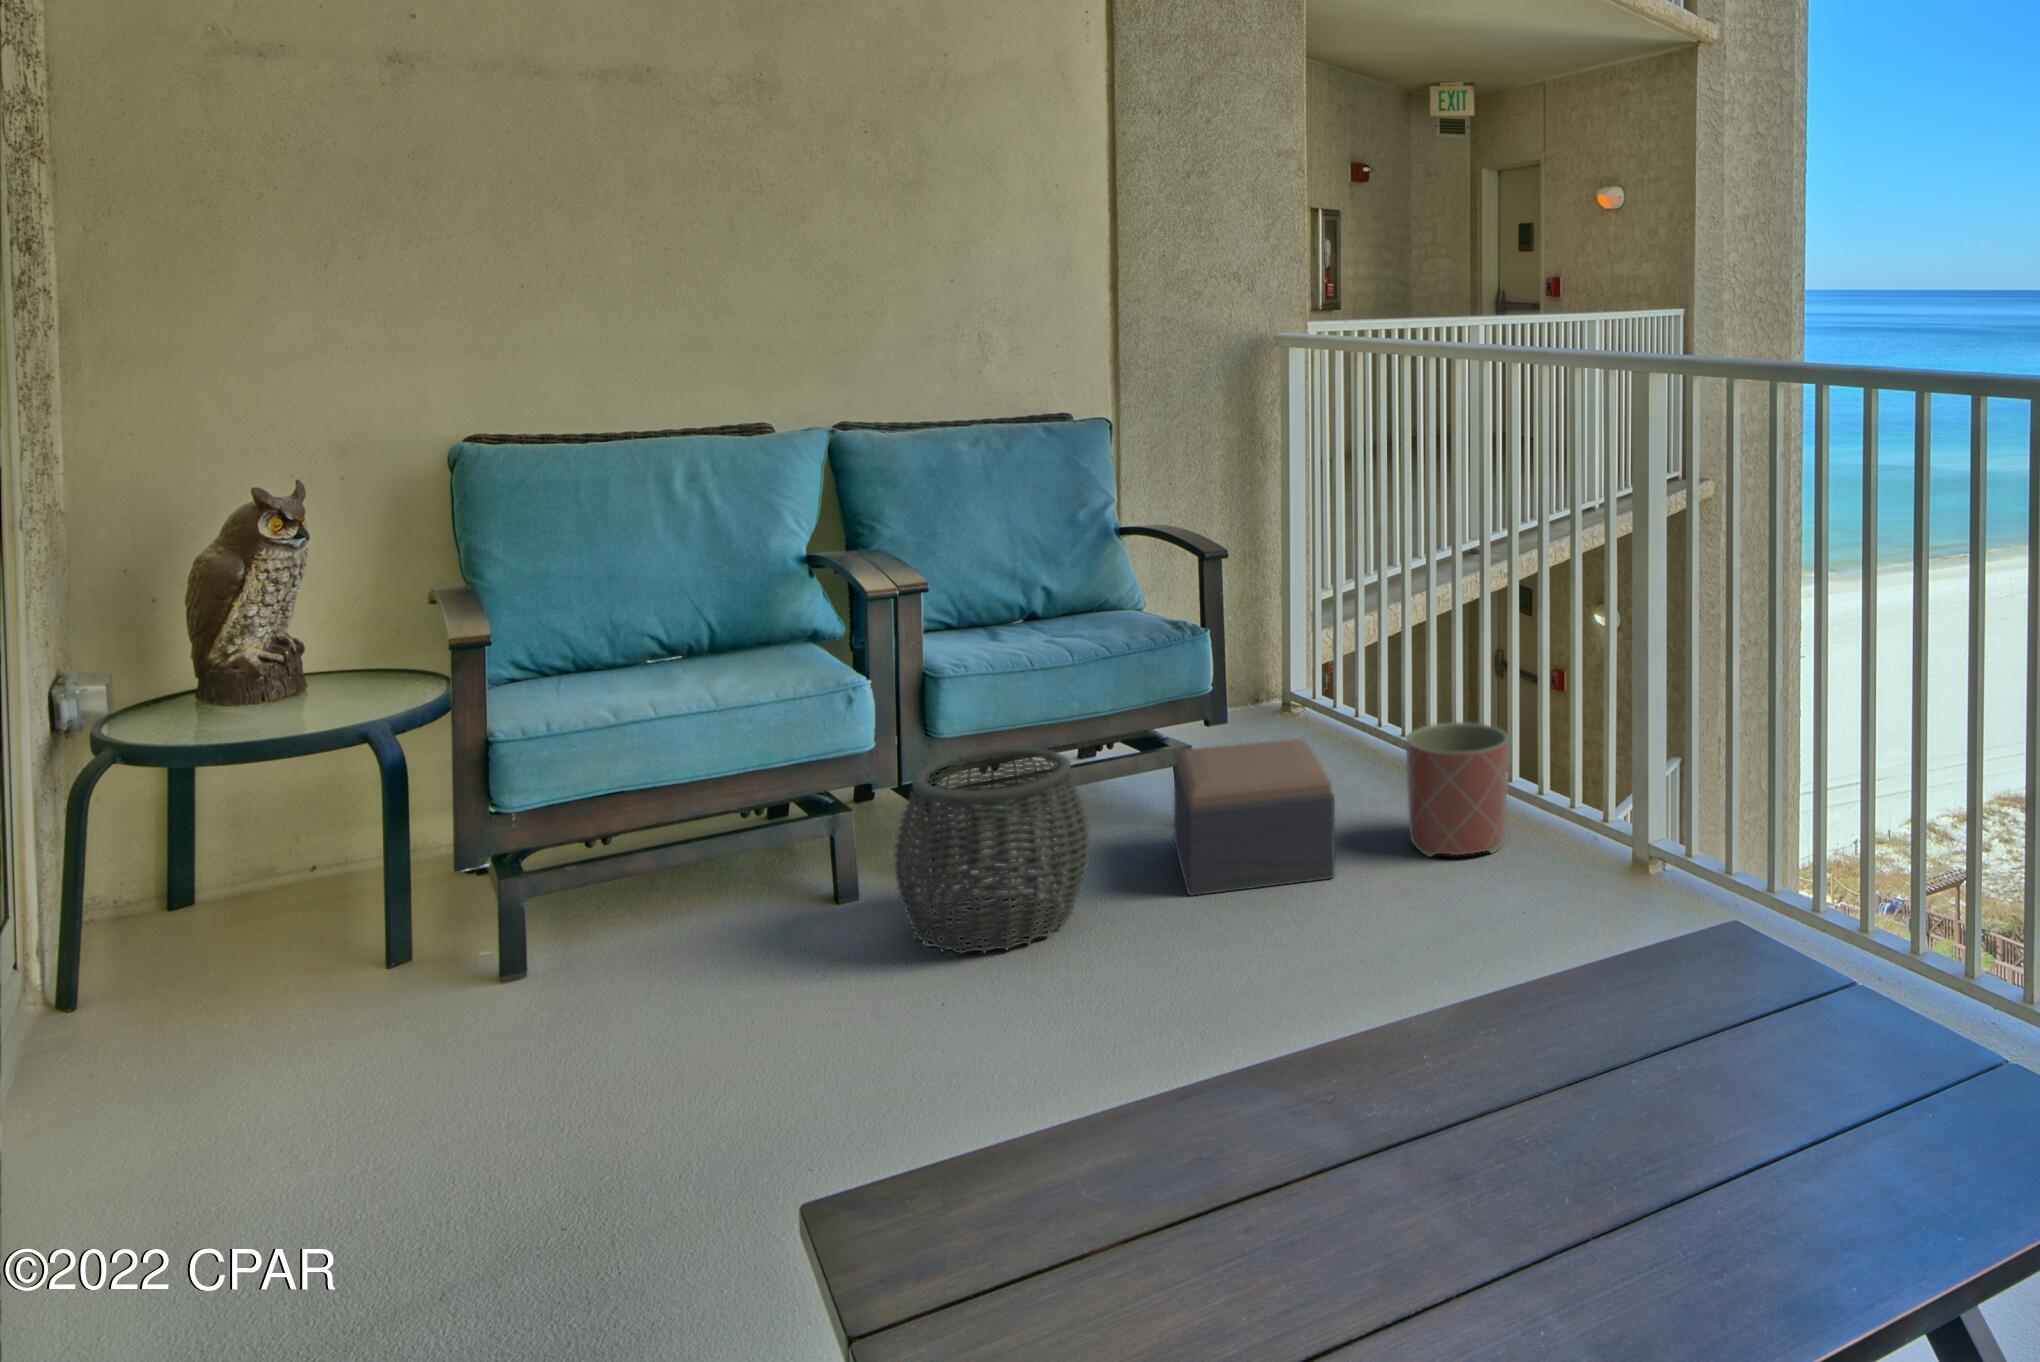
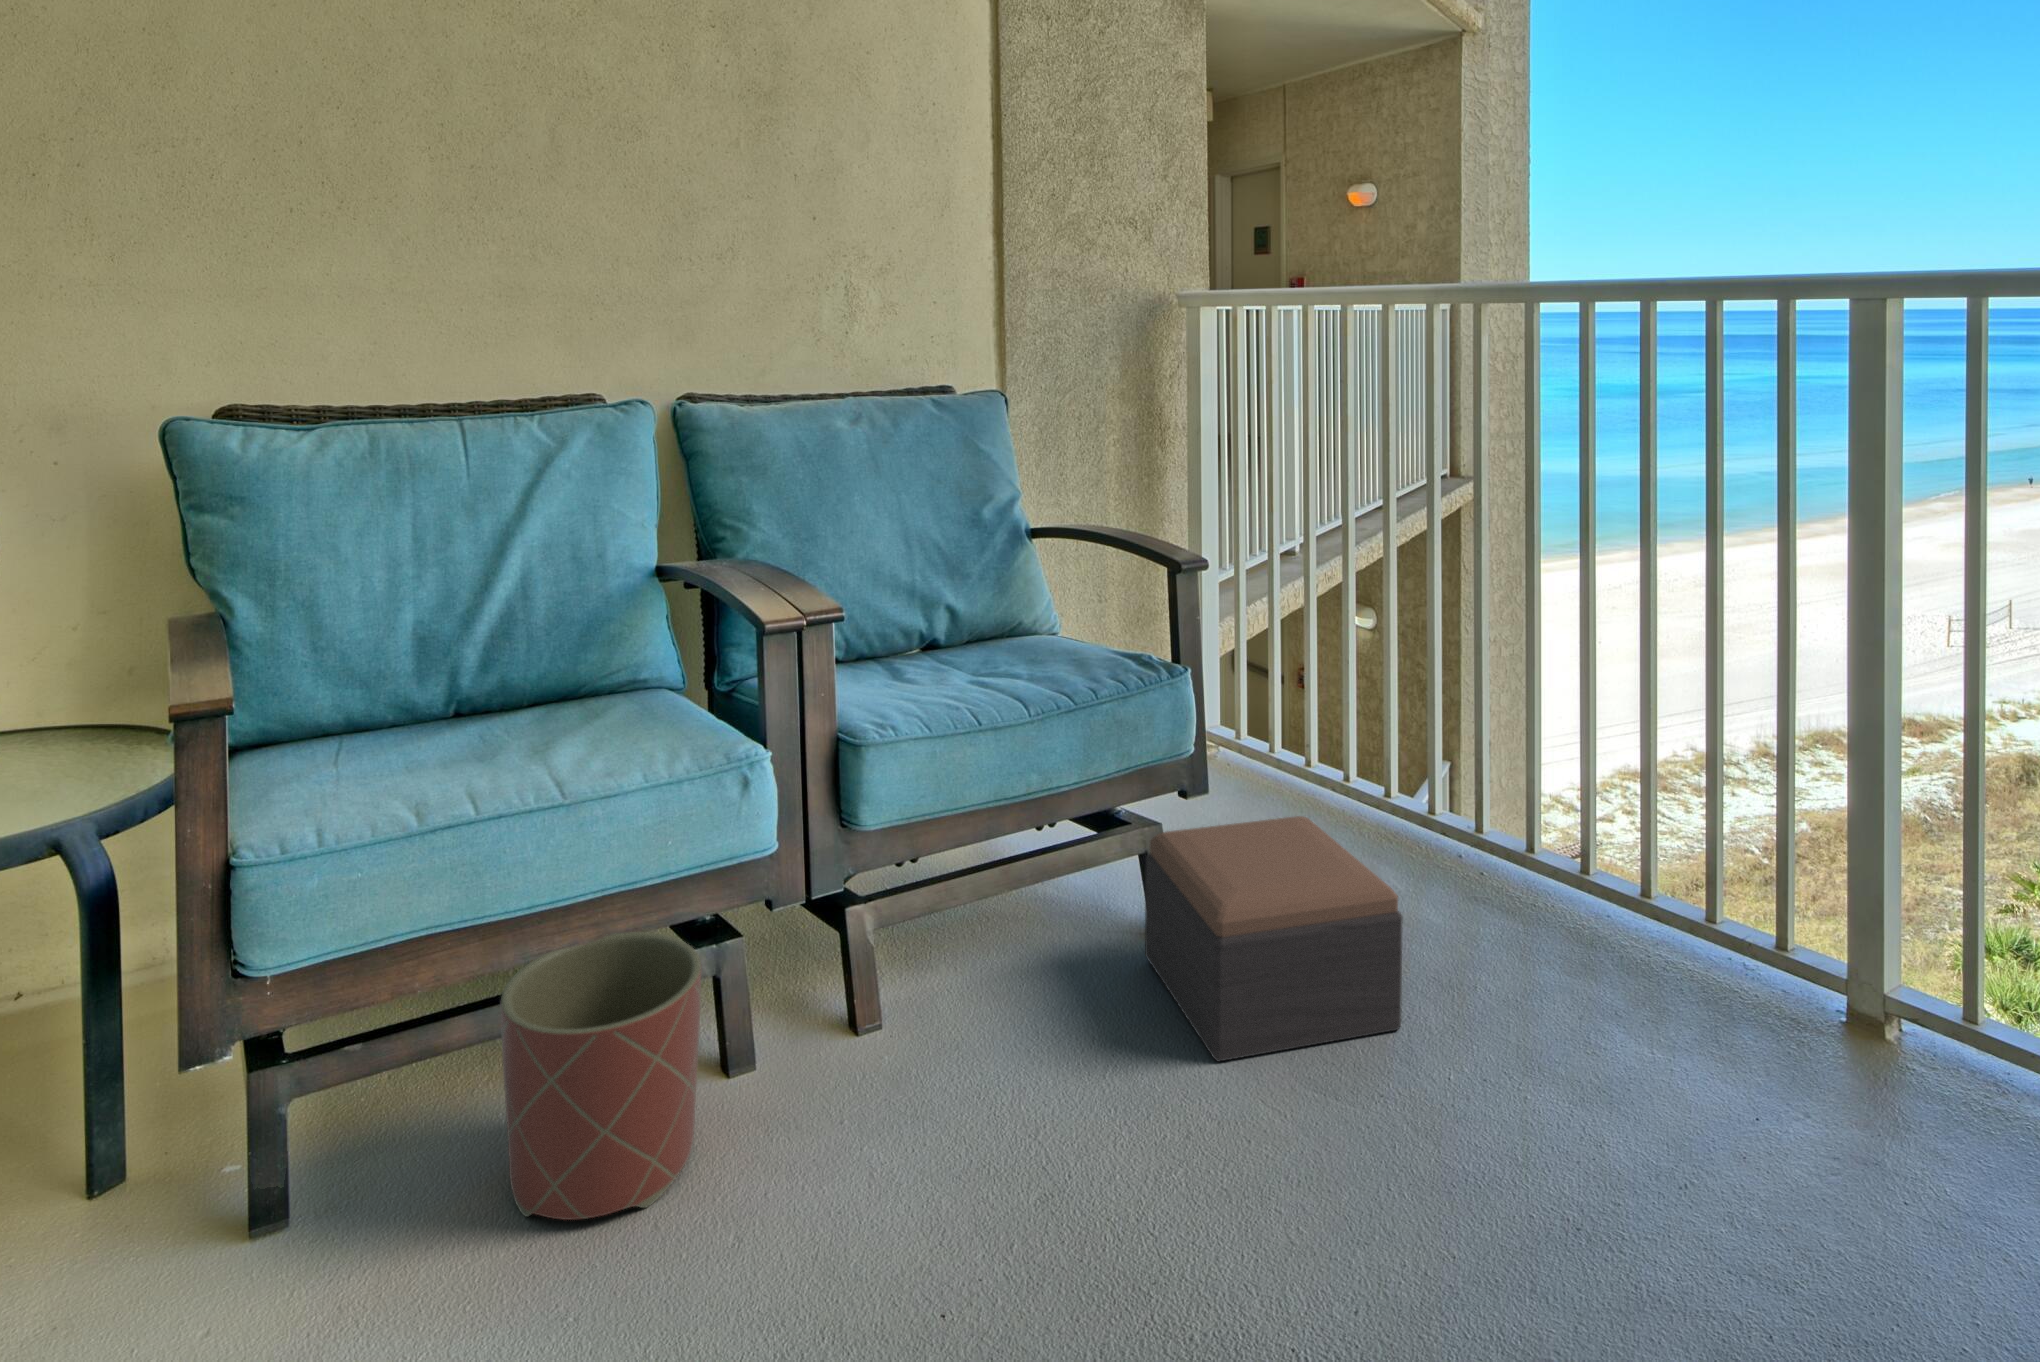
planter: present [1405,723,1509,857] -> present [500,932,701,1220]
woven basket: present [894,747,1089,954] -> none [828,847,1101,1192]

